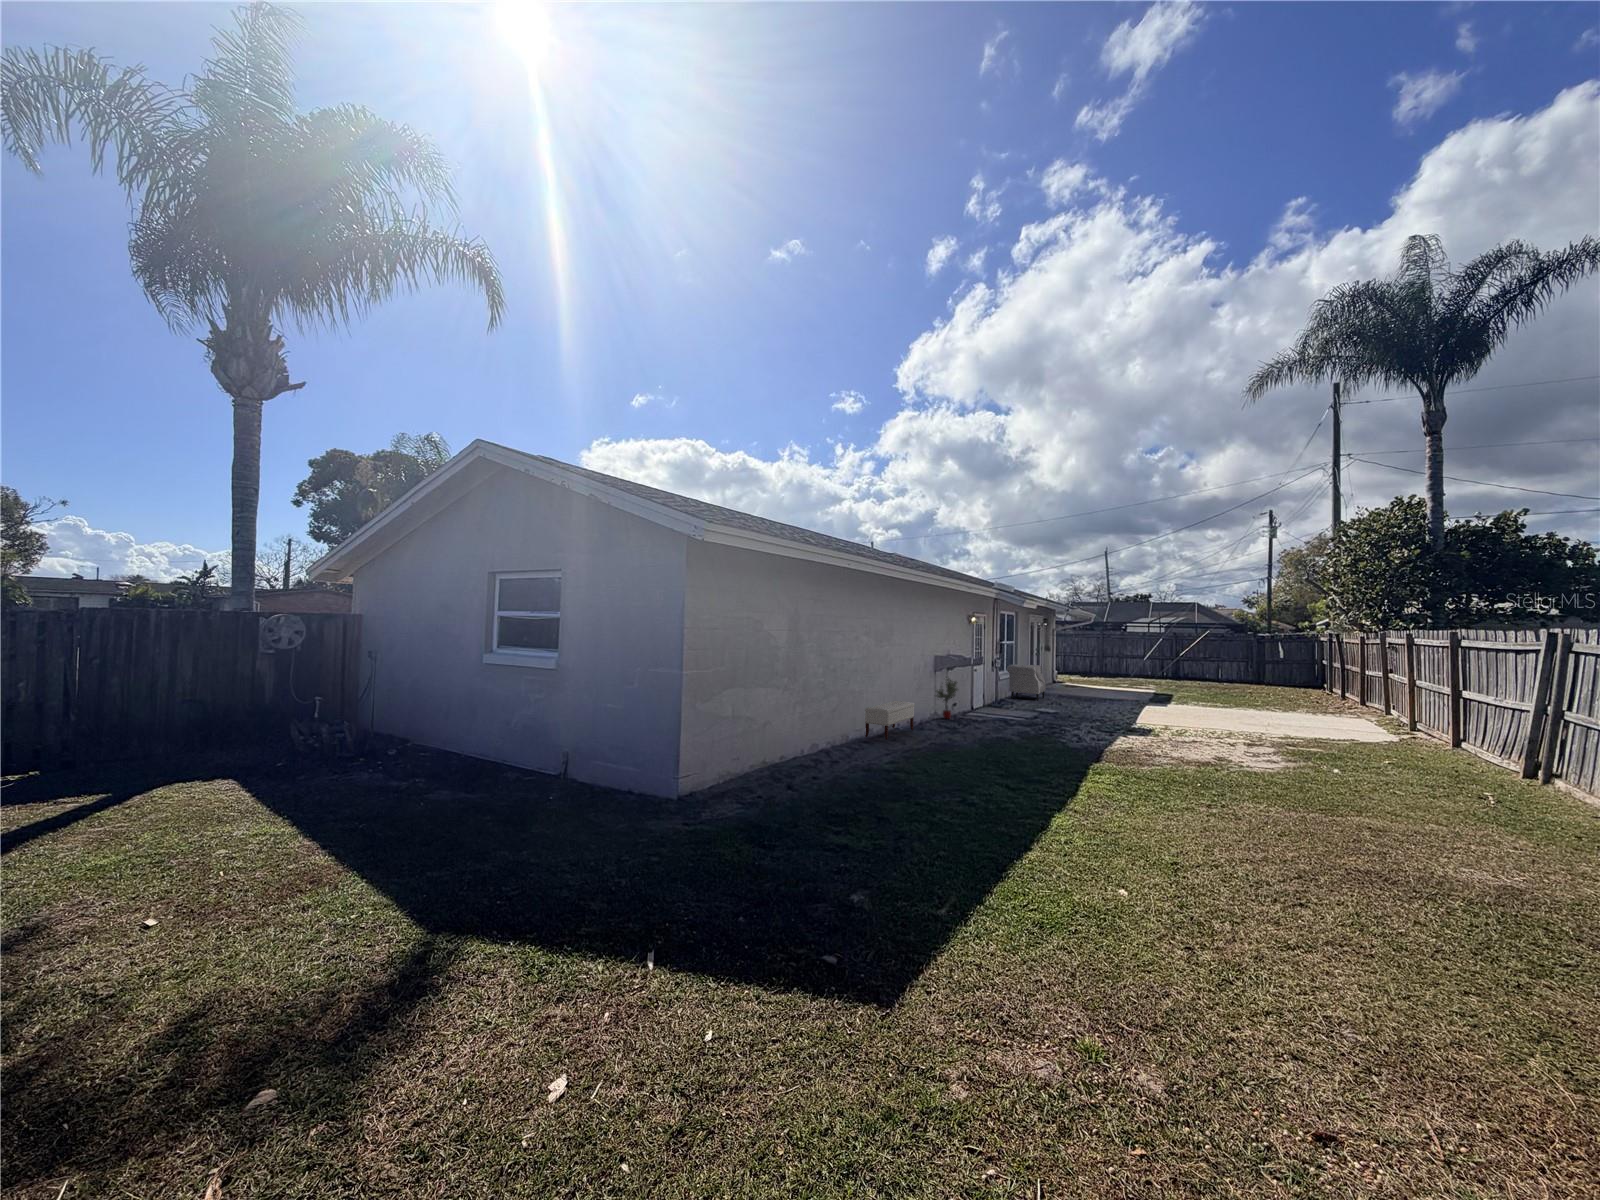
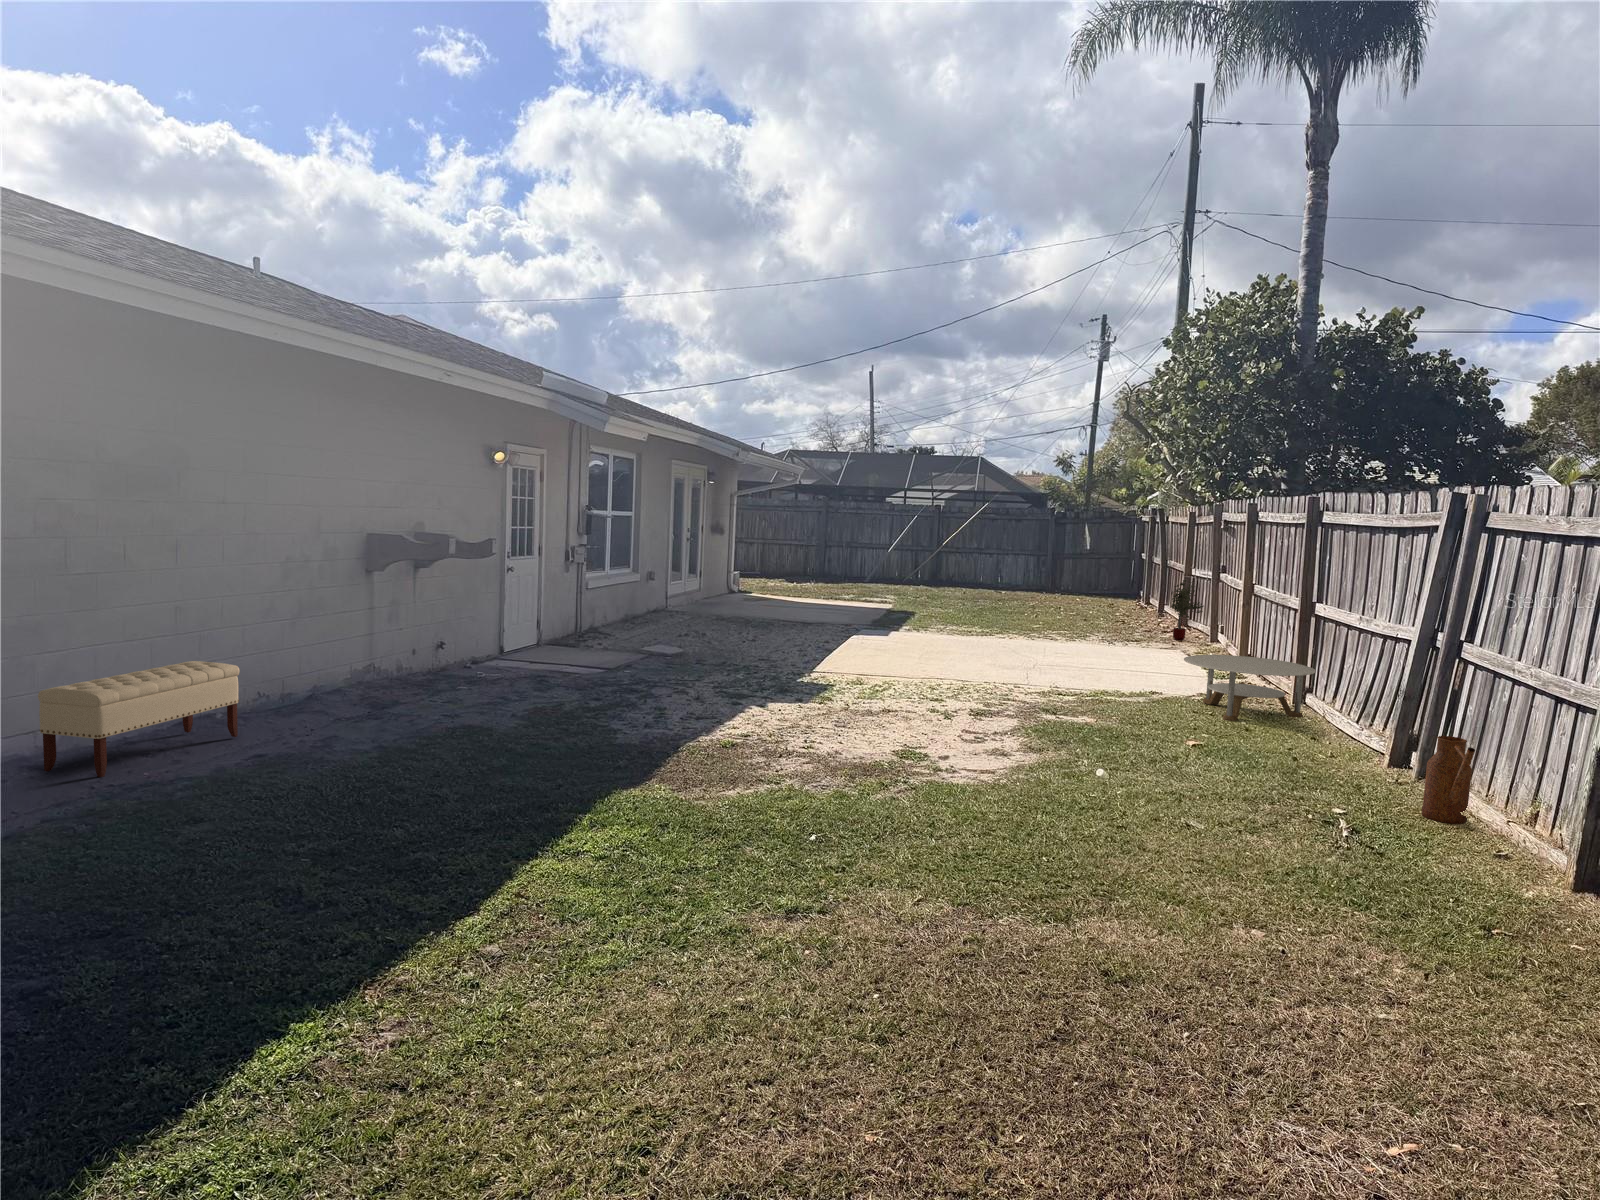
chair: present [1007,664,1046,701] -> none [603,562,681,636]
potted tree: present [936,677,958,719] -> present [1171,580,1204,640]
round table: none [1372,718,1468,755] -> present [1184,655,1316,721]
watering can: none [1546,758,1578,804] -> present [1422,736,1475,824]

